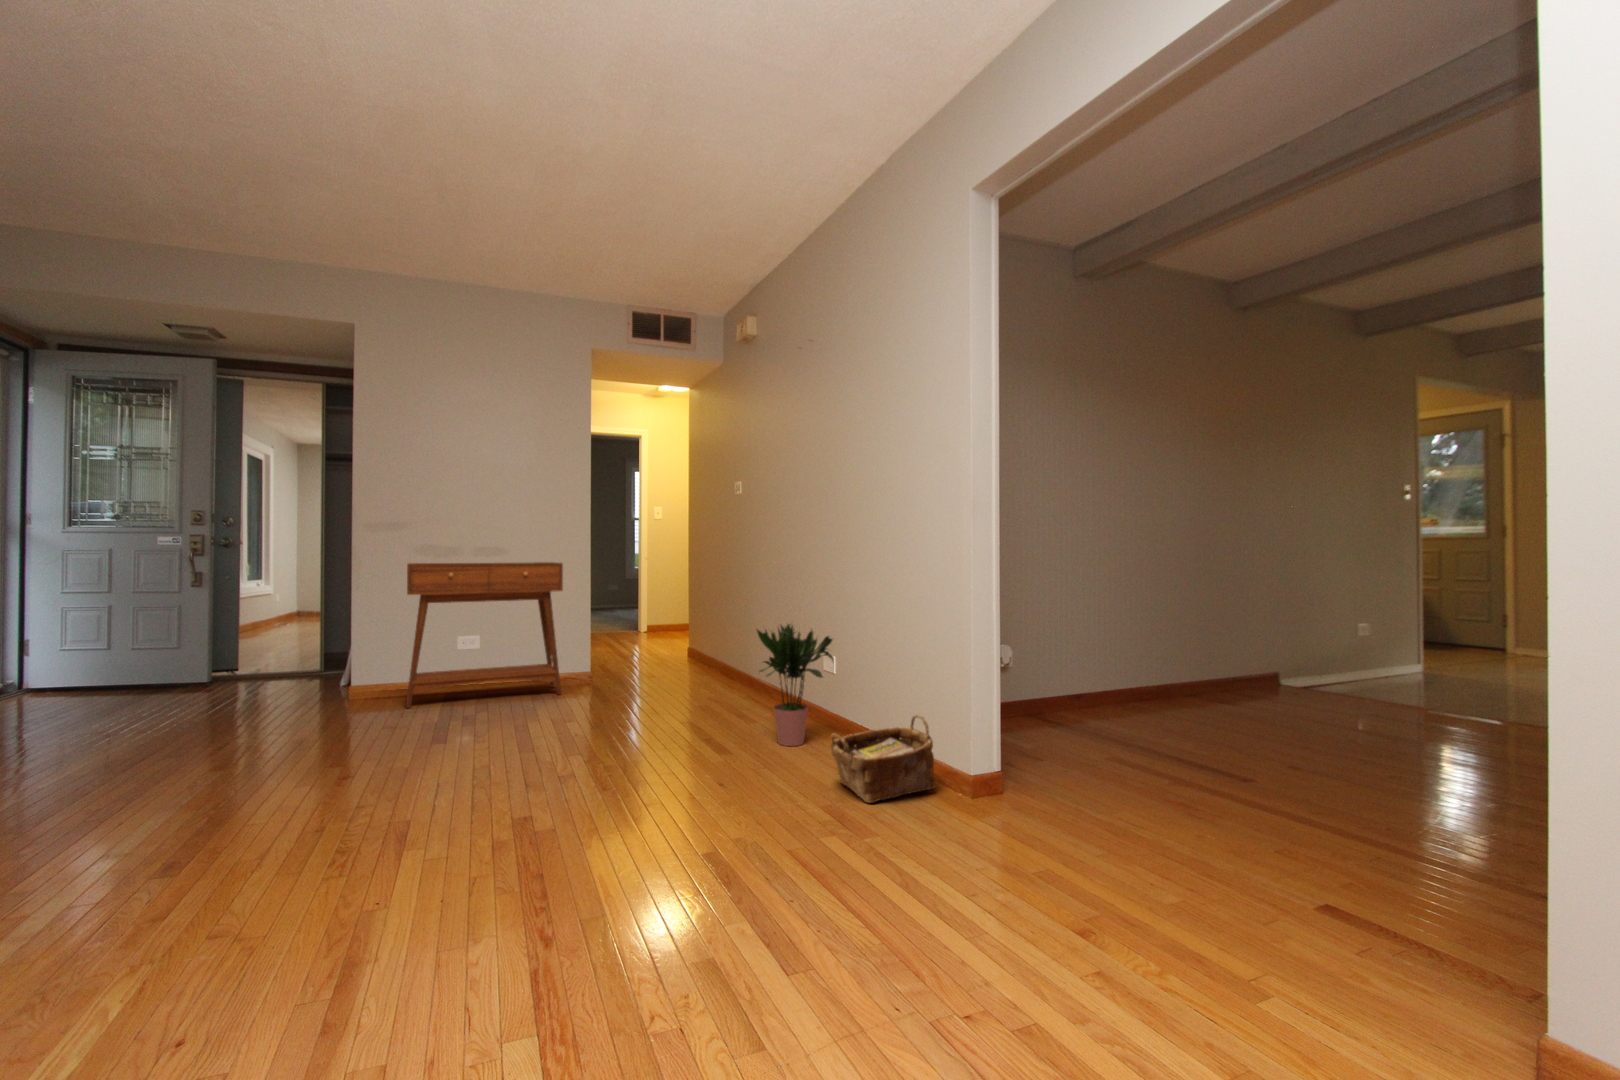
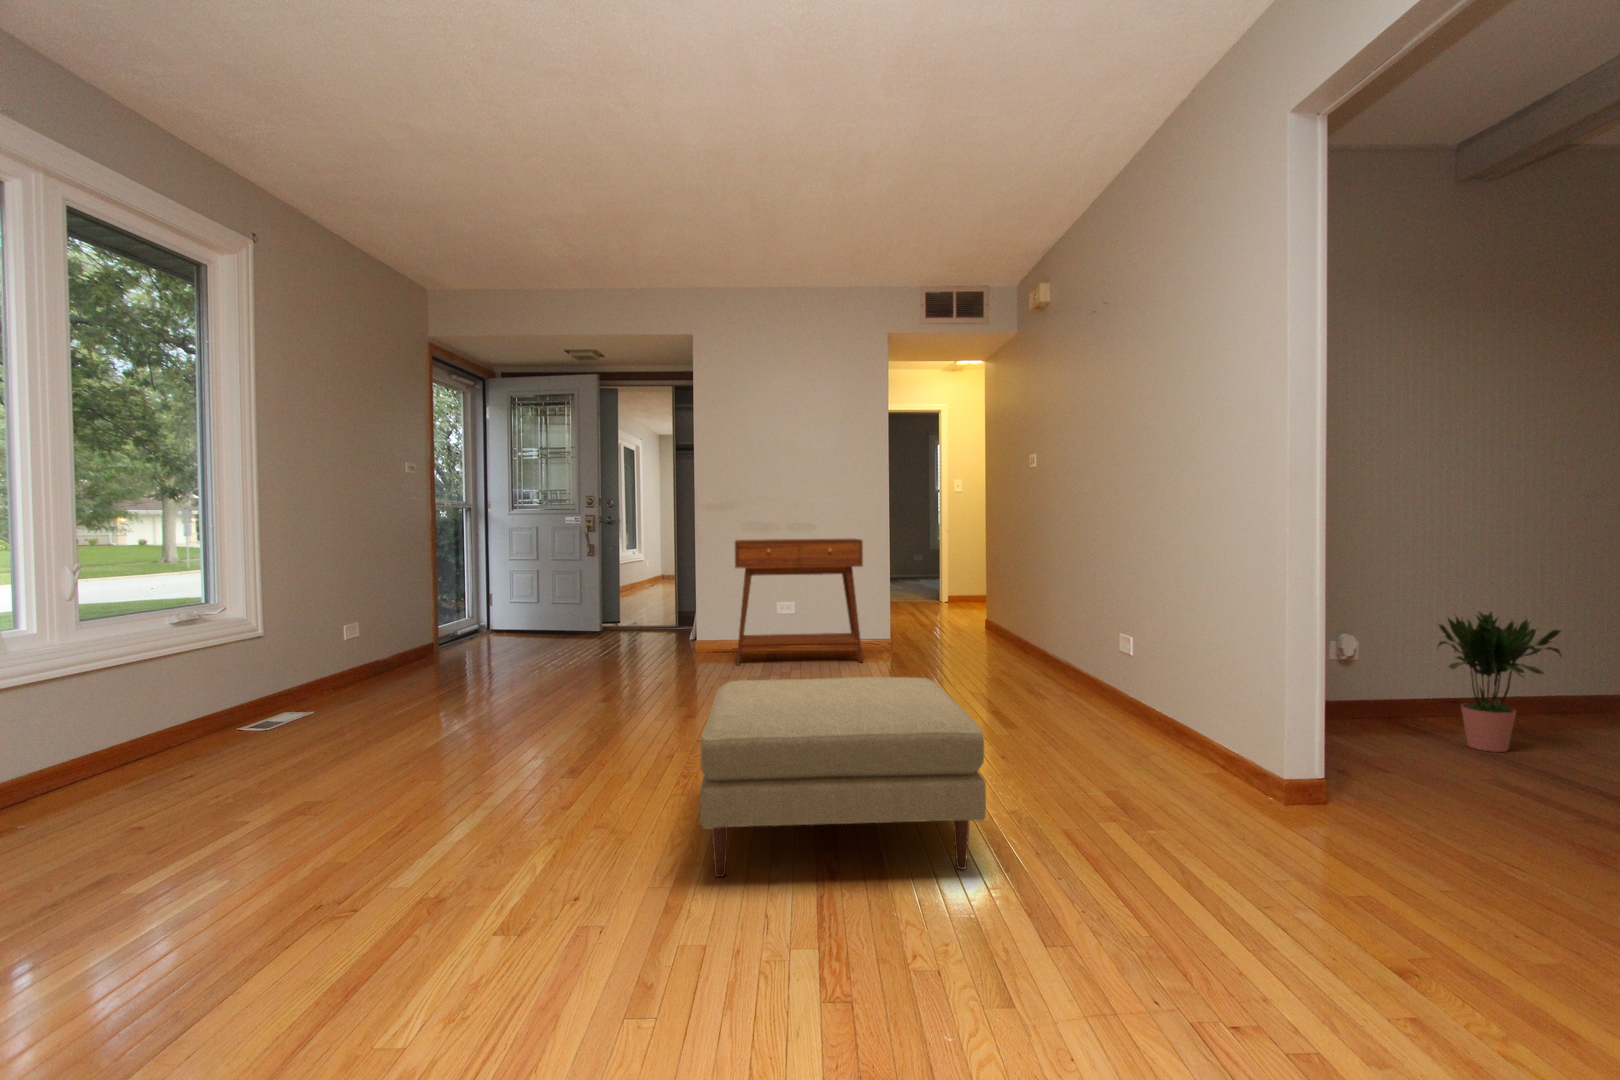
potted plant: present [756,624,833,746] -> present [1438,612,1561,752]
ottoman: none [365,699,723,973] -> present [700,677,986,877]
woven basket: present [830,715,935,803] -> none [1116,717,1239,805]

